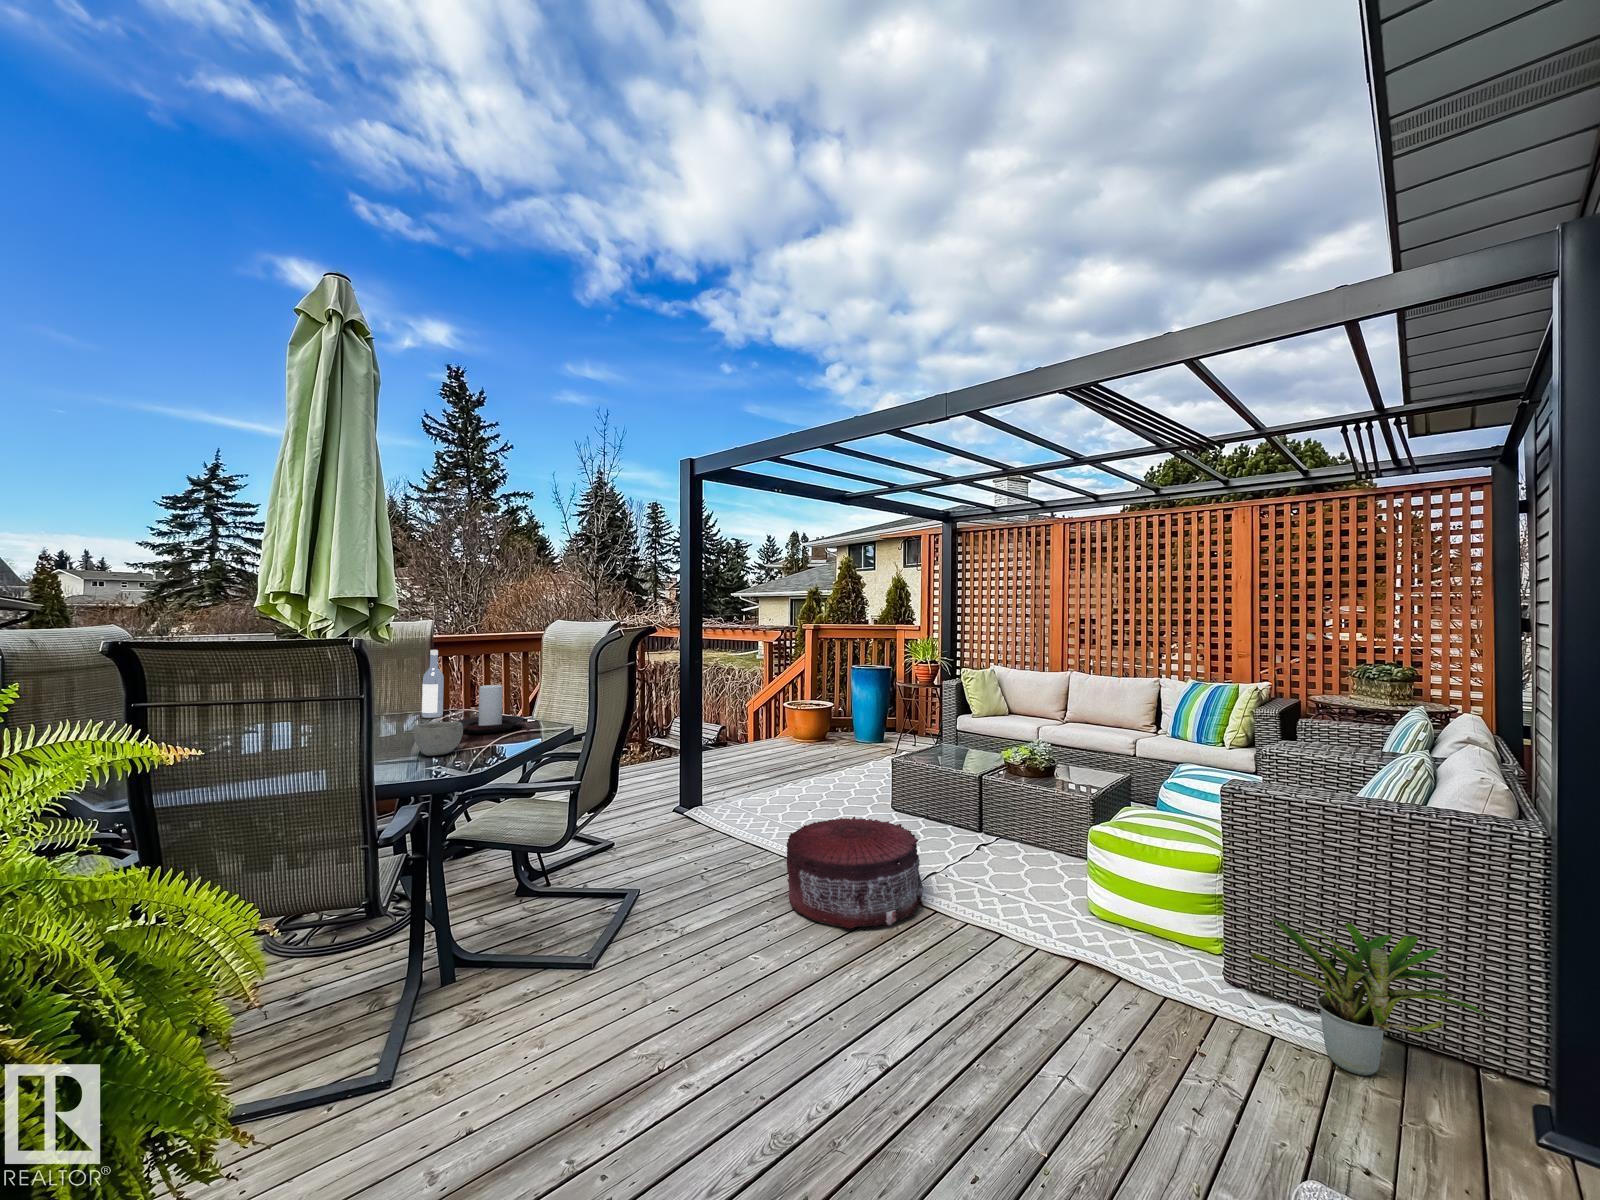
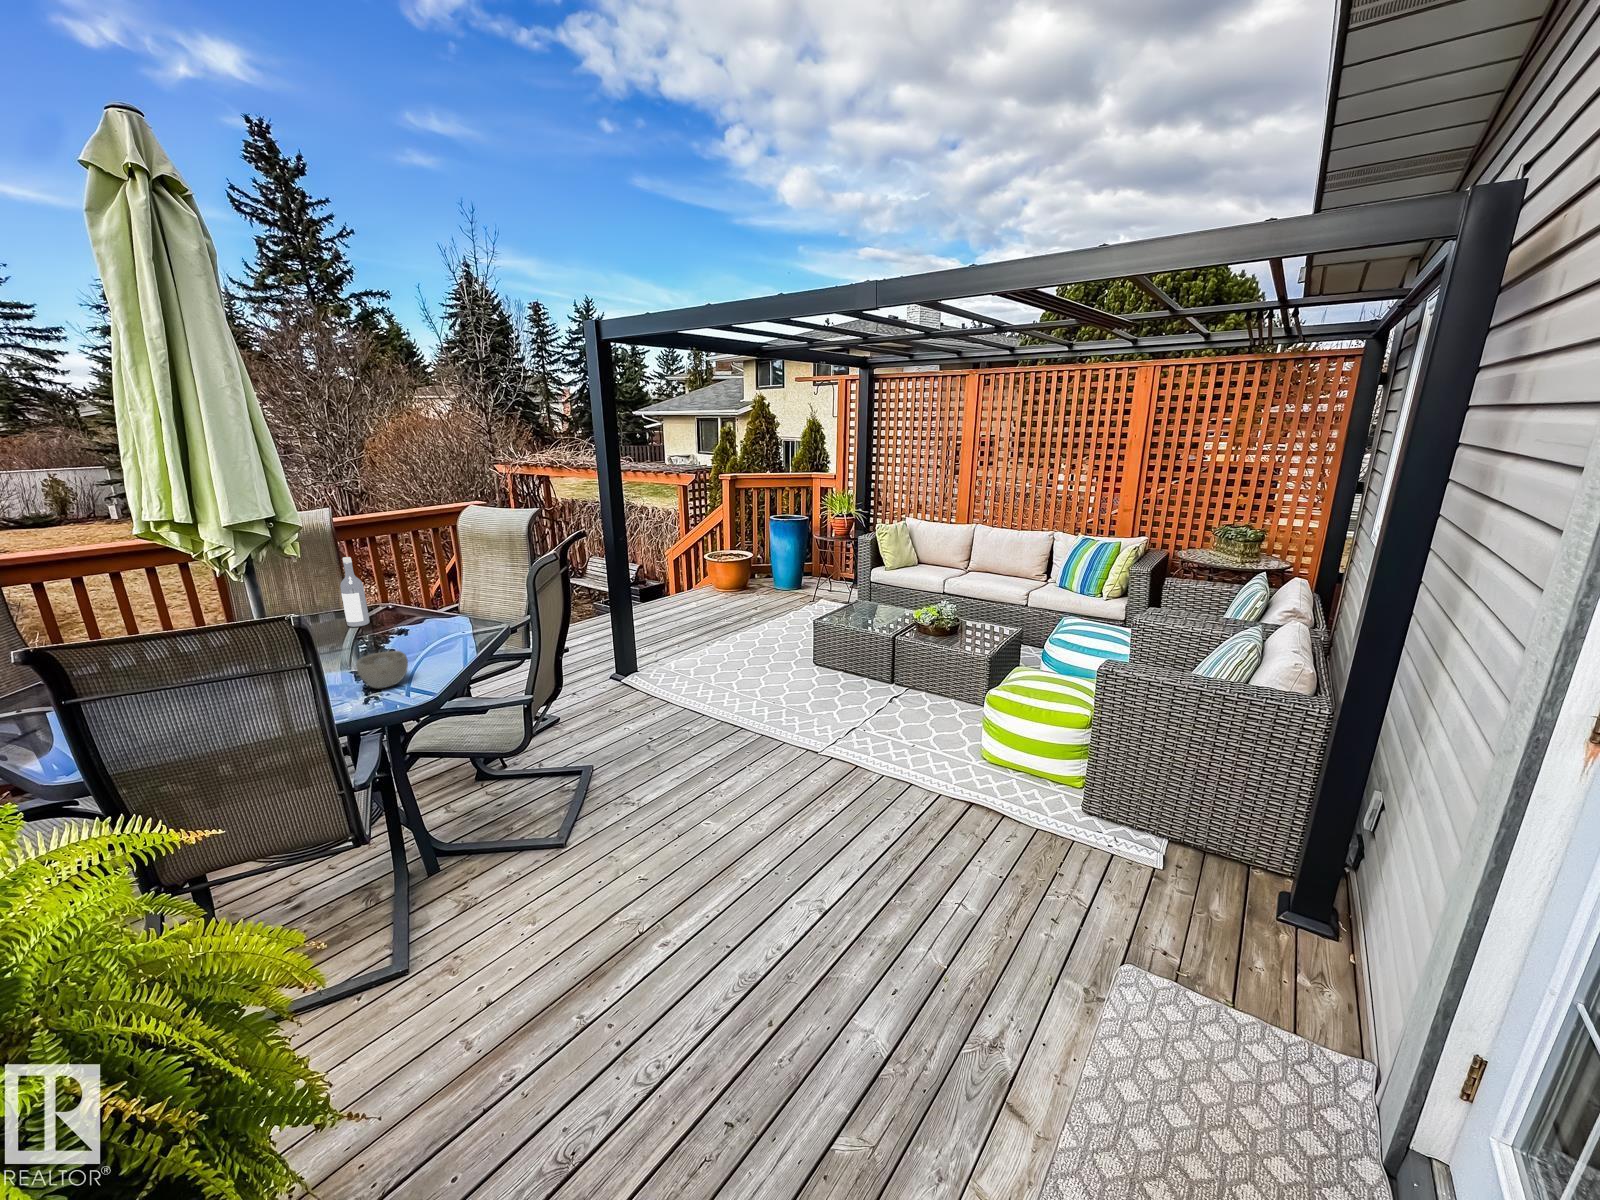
candle holder: present [458,685,524,733] -> none [391,598,462,649]
pouf: present [787,816,923,929] -> none [728,687,848,790]
potted plant: present [1251,918,1491,1076] -> none [1104,772,1261,880]

